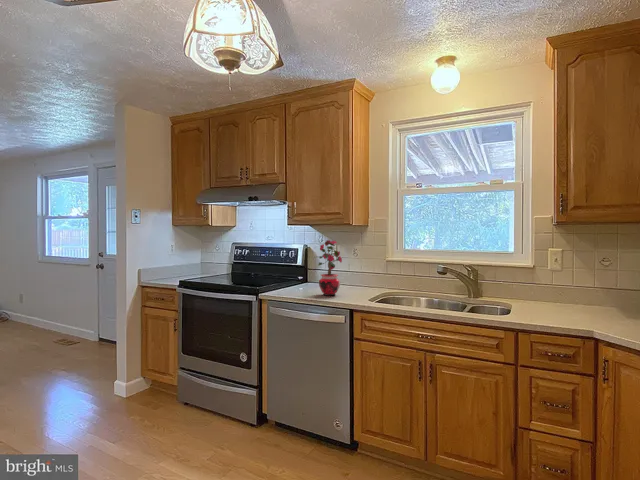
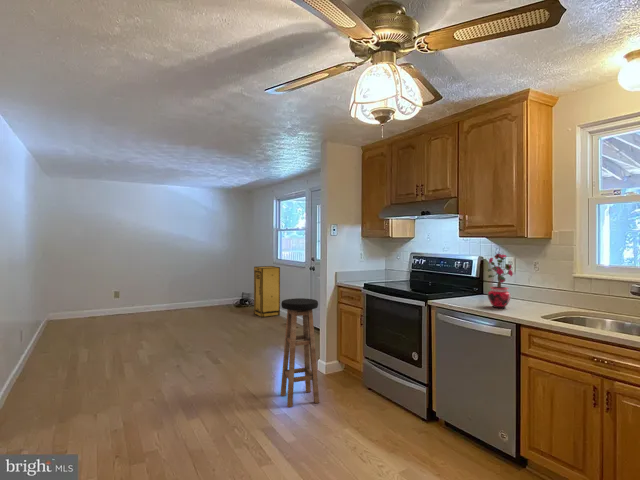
storage cabinet: none [9,267,52,337] -> present [254,266,280,317]
bar stool: none [64,304,123,450] -> present [281,298,319,407]

